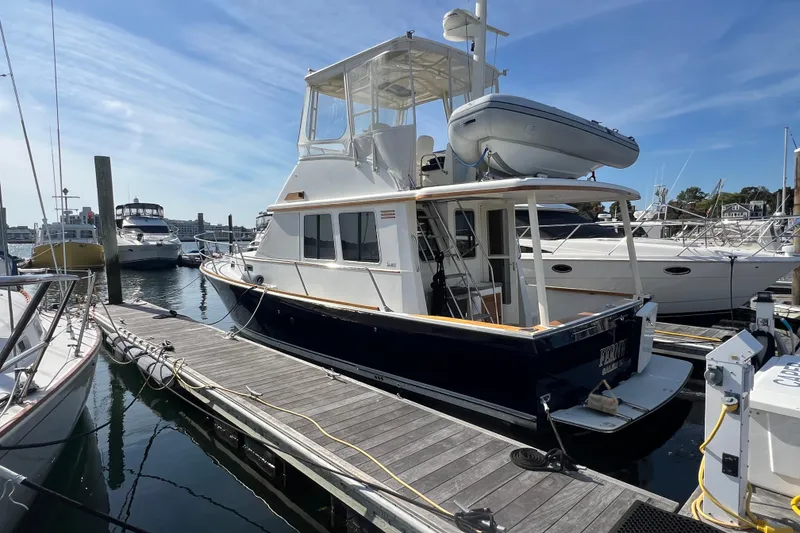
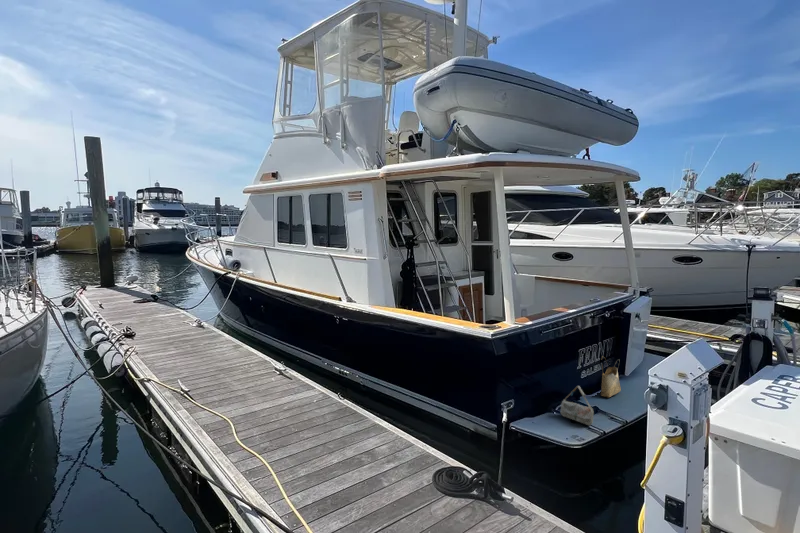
woven basket: none [619,355,636,392] -> present [601,356,621,398]

